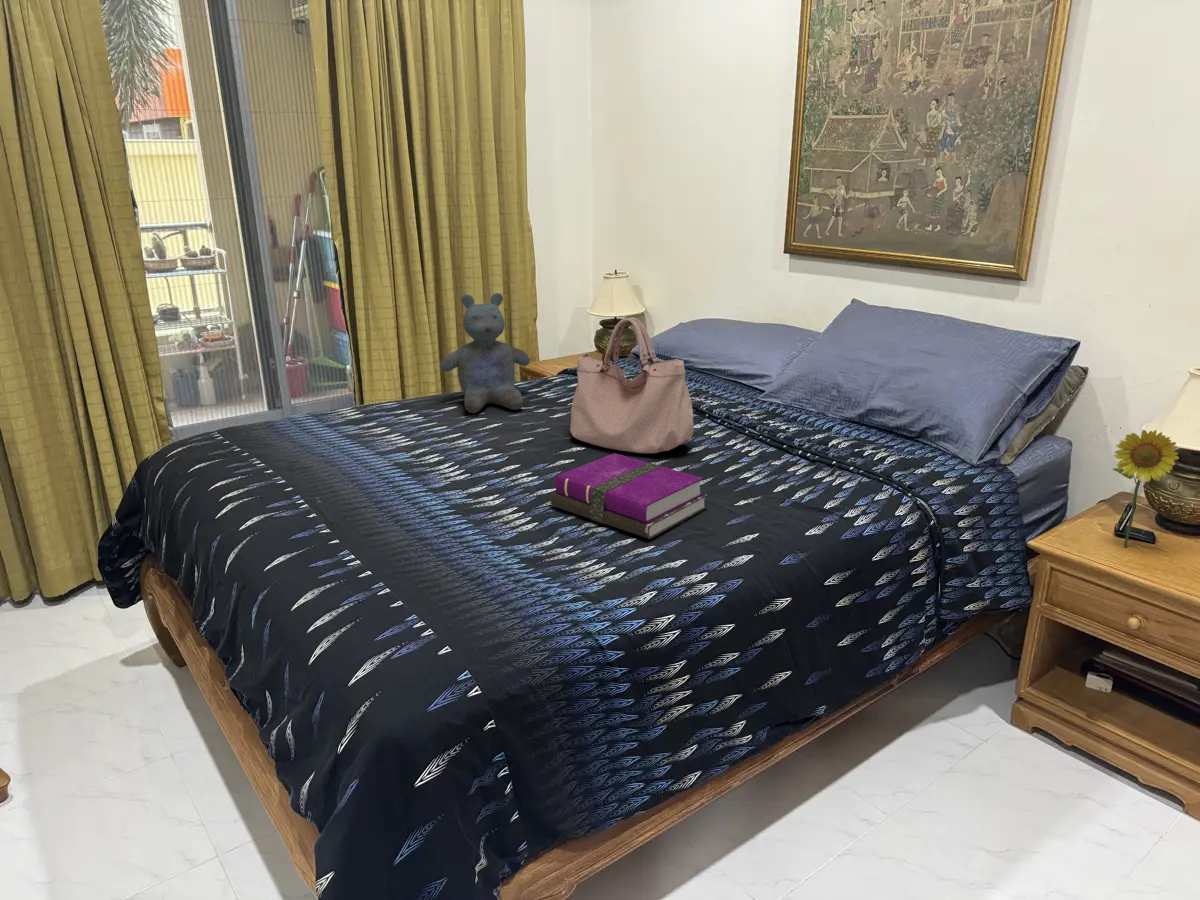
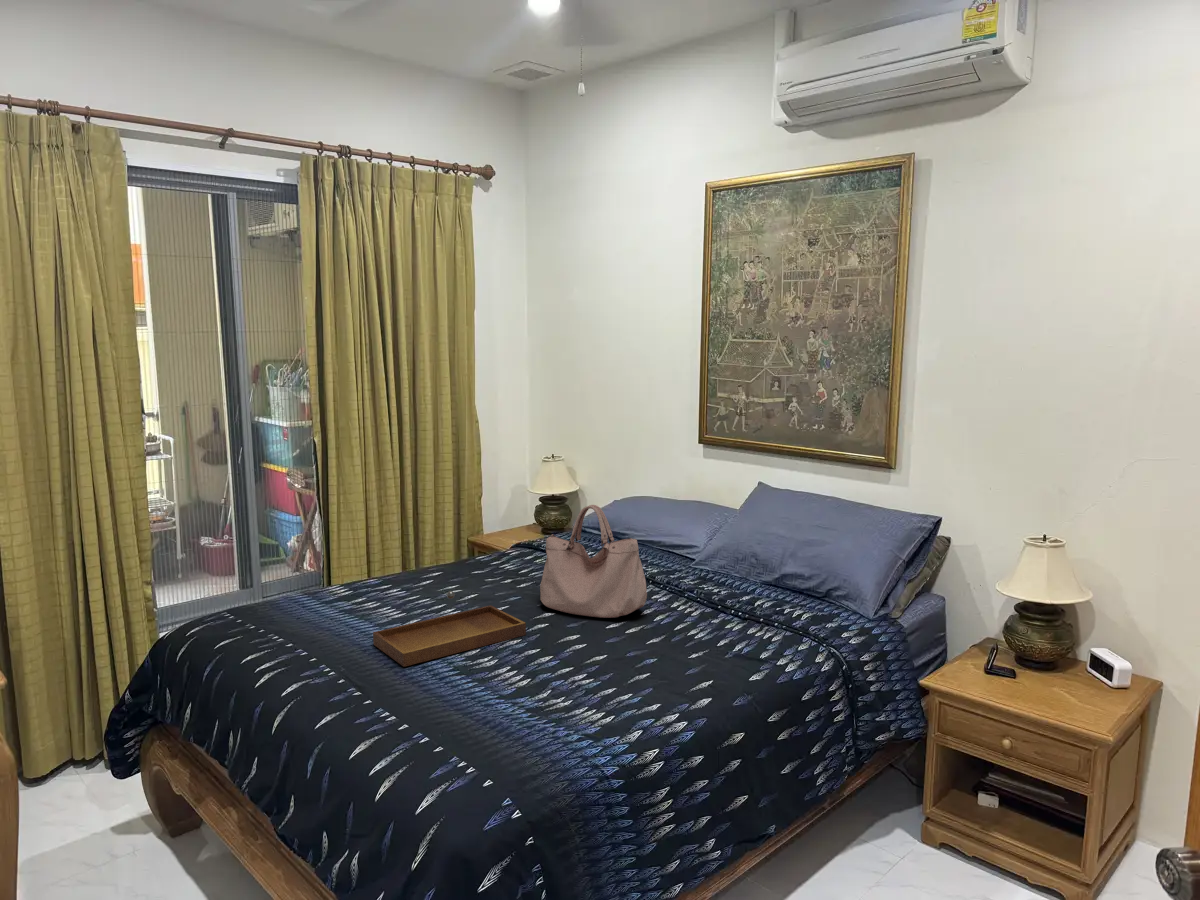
stuffed bear: present [440,293,530,413] -> none [419,482,496,587]
tray: none [366,416,544,501] -> present [373,591,526,667]
flower: present [1113,430,1179,547] -> none [971,587,1017,680]
notebook: present [551,453,707,539] -> none [541,619,668,689]

